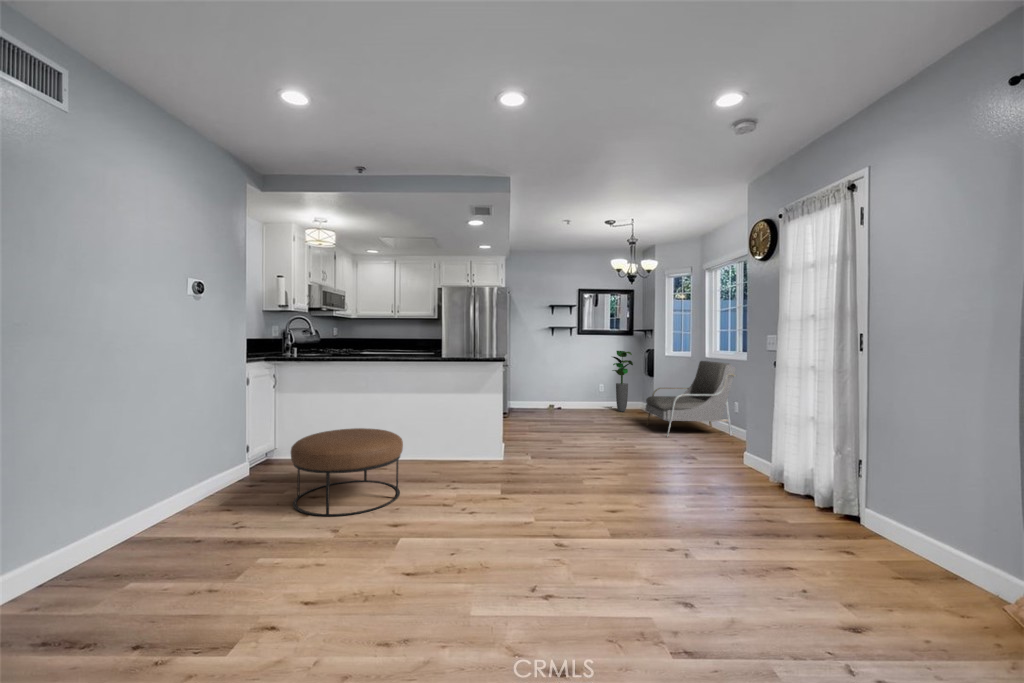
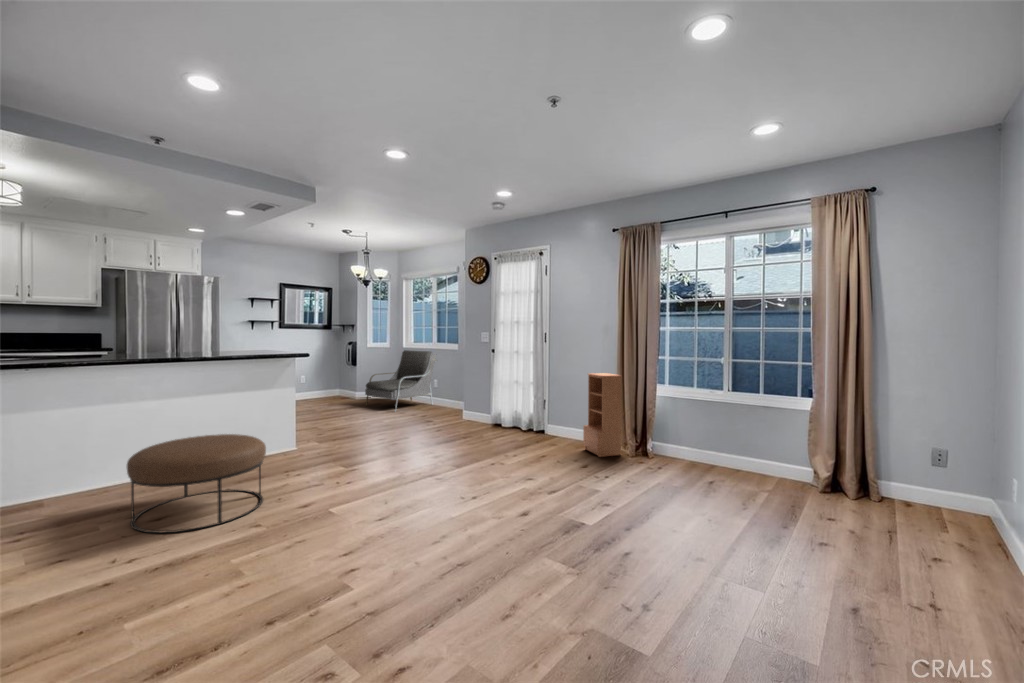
potted plant: present [612,351,633,412] -> none [313,343,340,400]
bookcase: none [908,421,1020,645] -> present [583,373,622,457]

